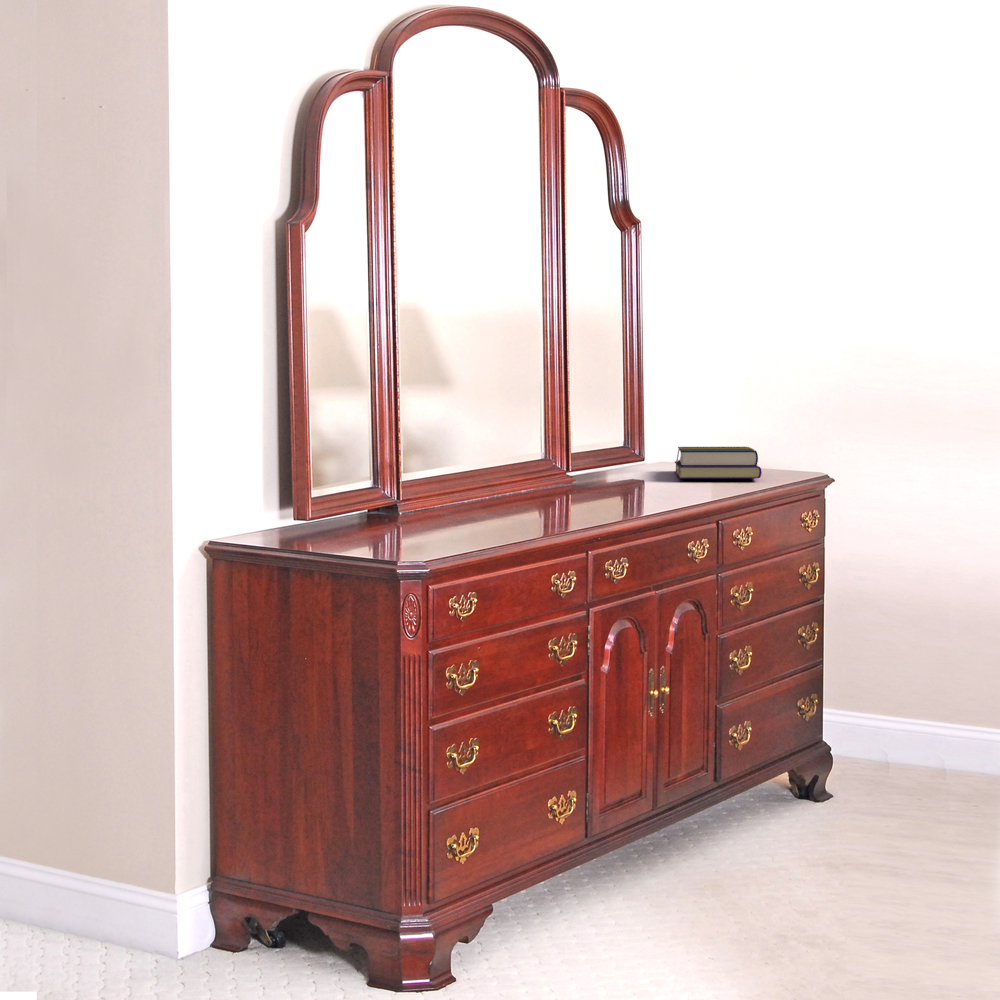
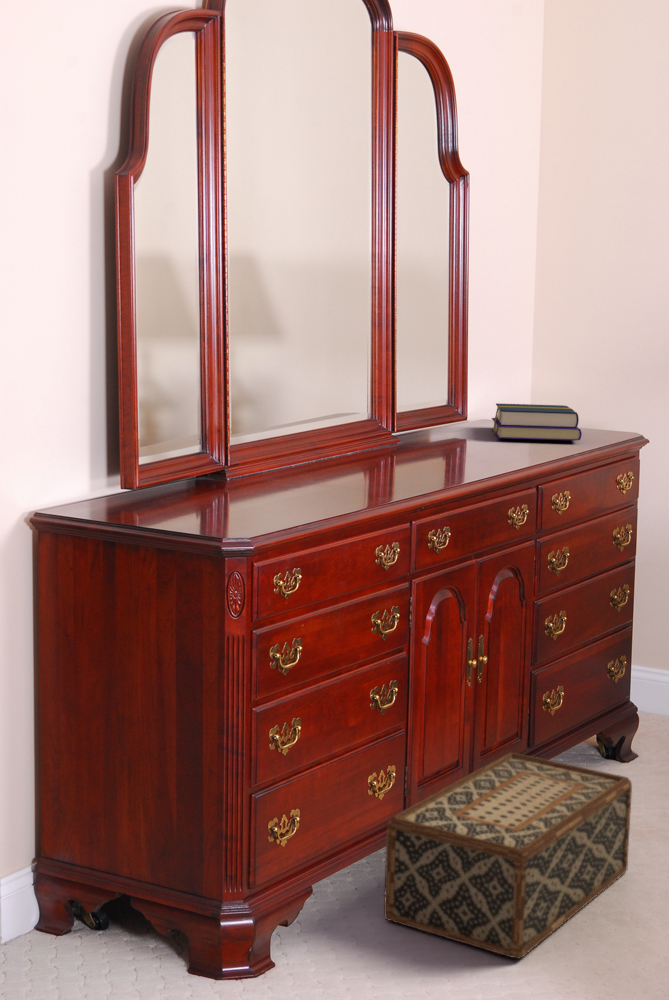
woven basket: none [569,783,815,974] -> present [384,753,632,958]

